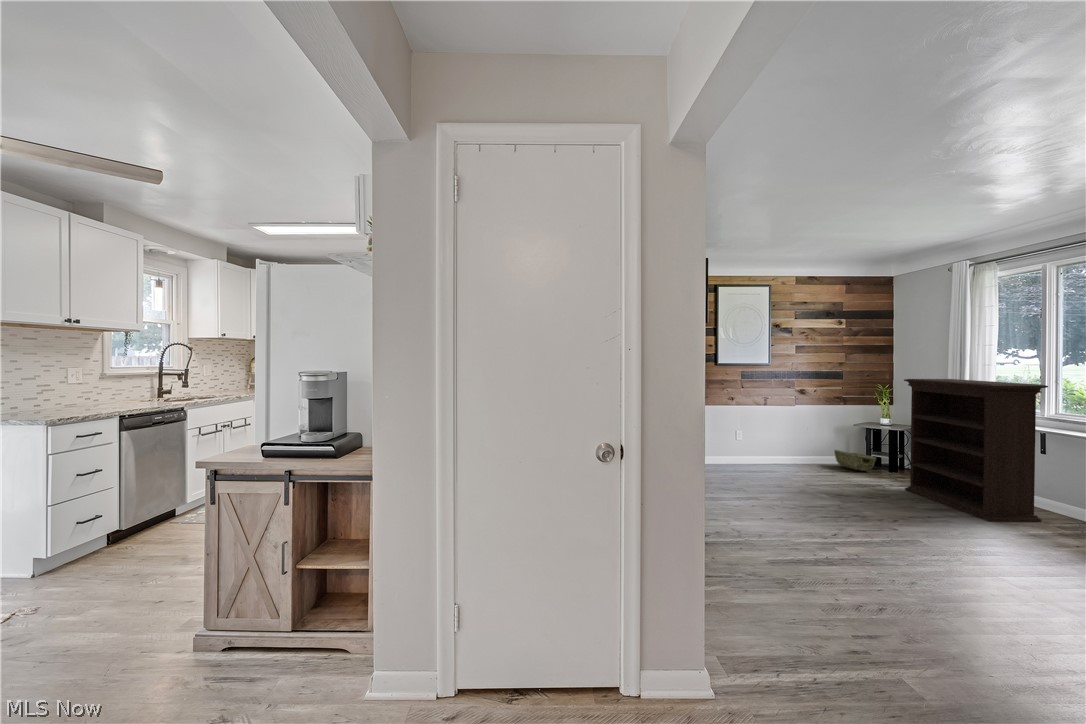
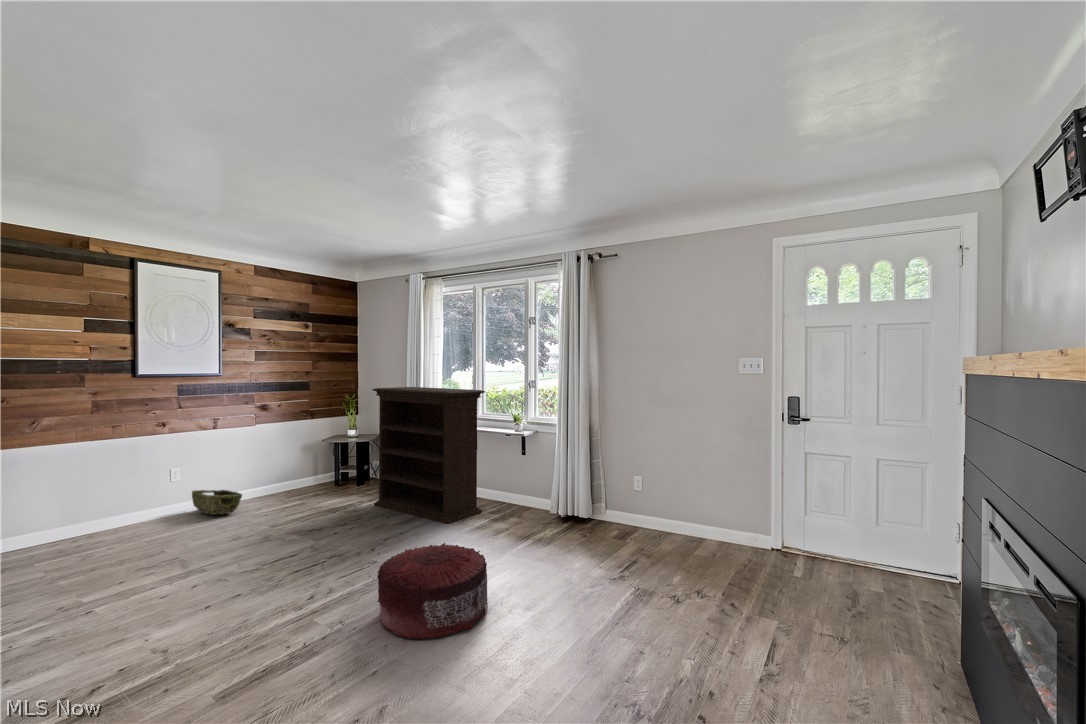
woven basket: present [834,450,876,471] -> present [192,490,242,515]
pouf: none [889,516,1012,596] -> present [377,543,488,640]

